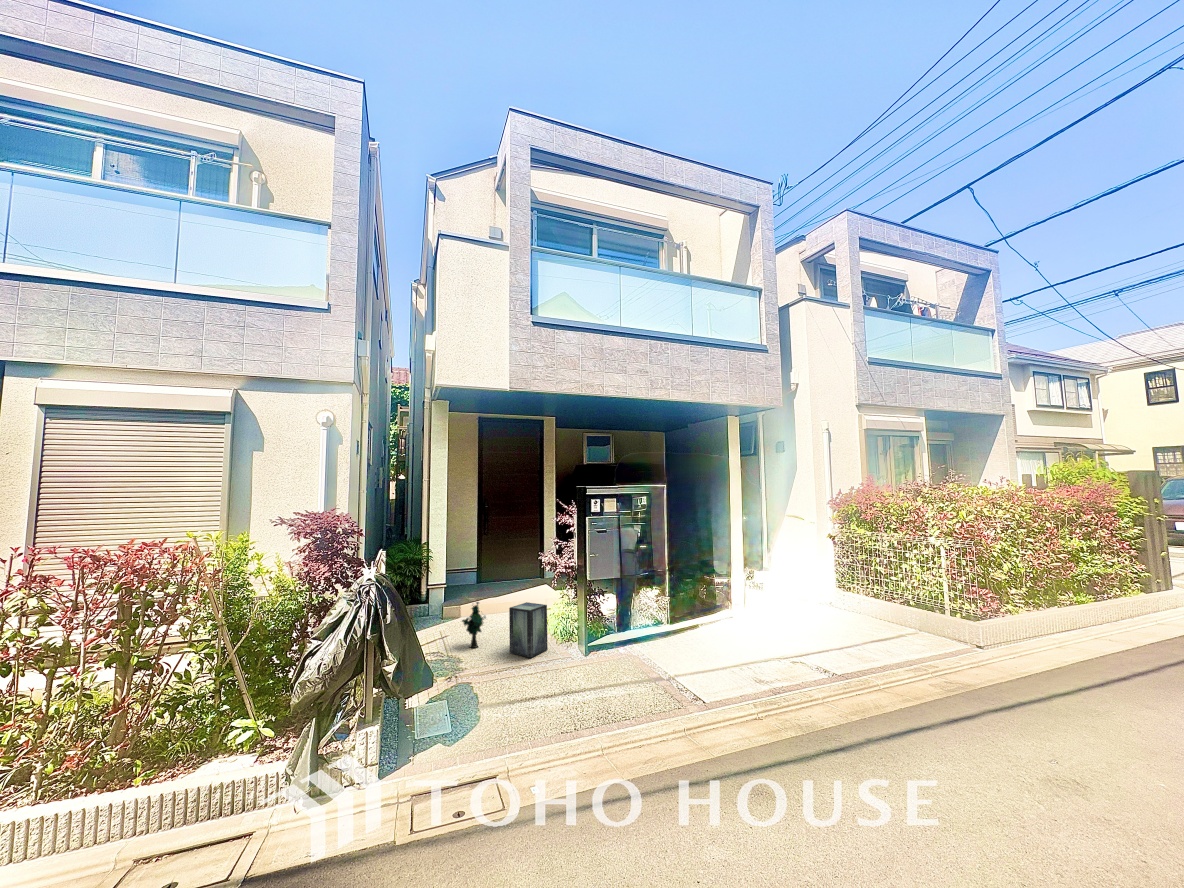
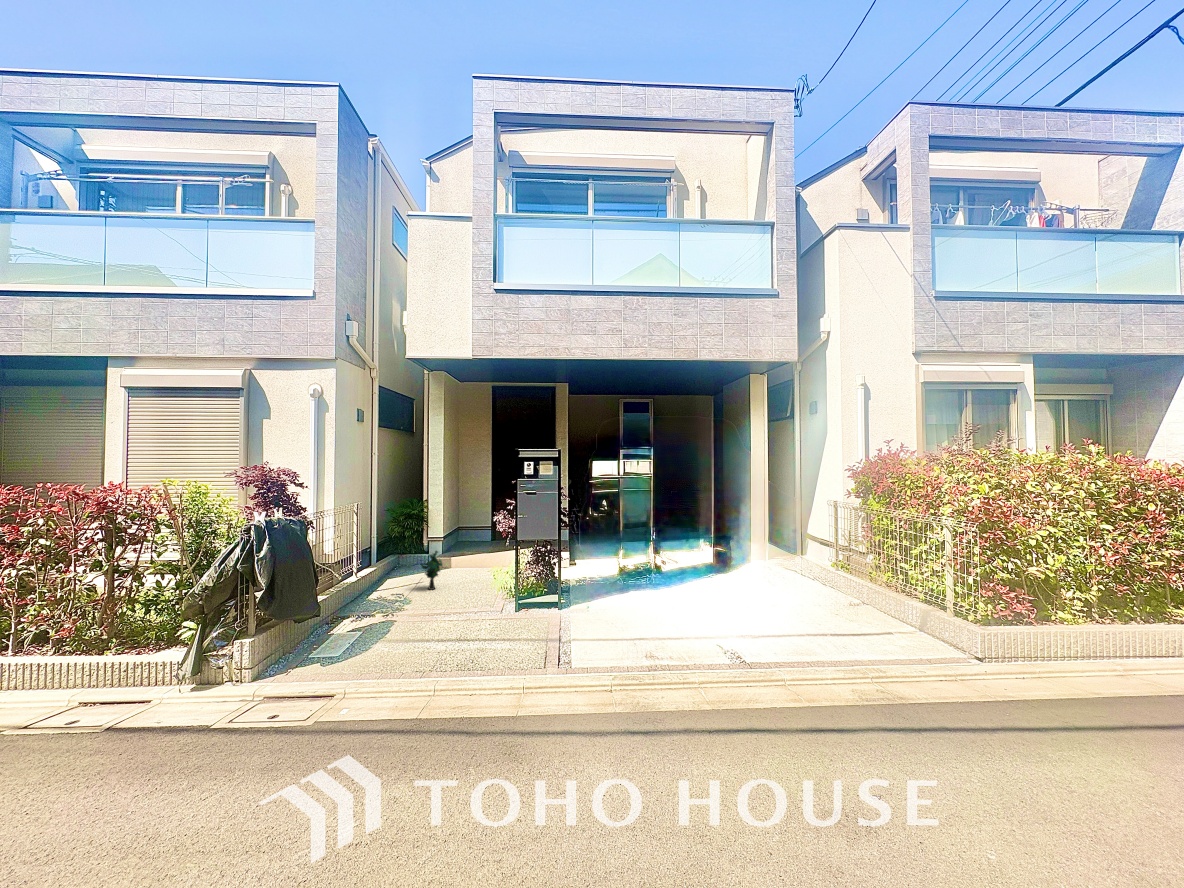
storage box: present [509,602,548,658] -> none [453,554,487,601]

